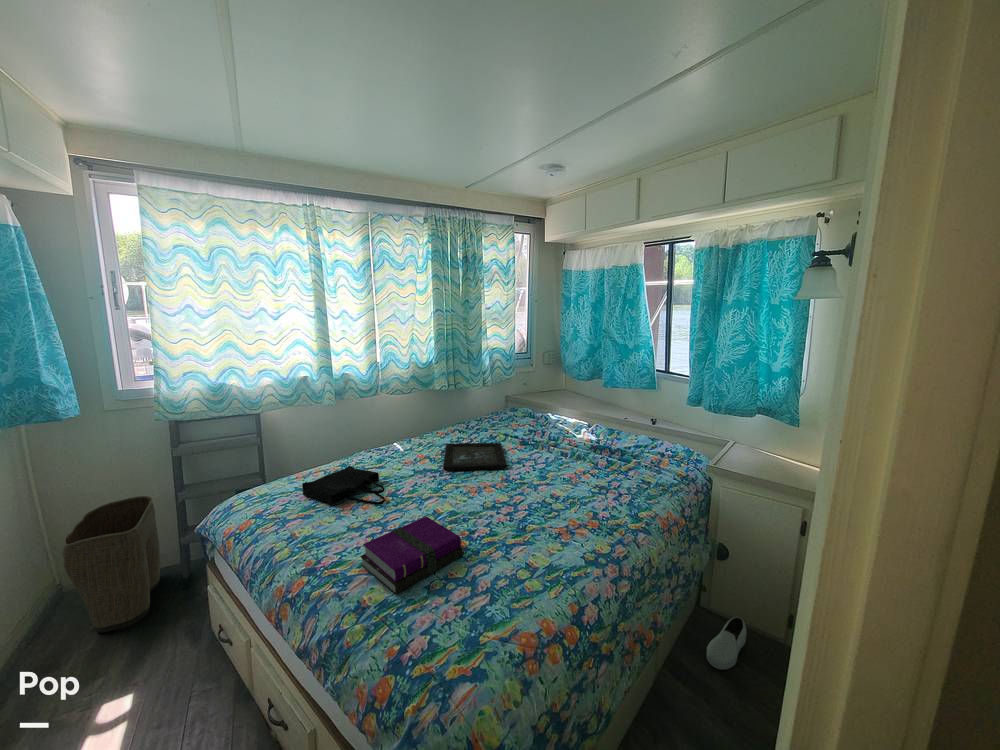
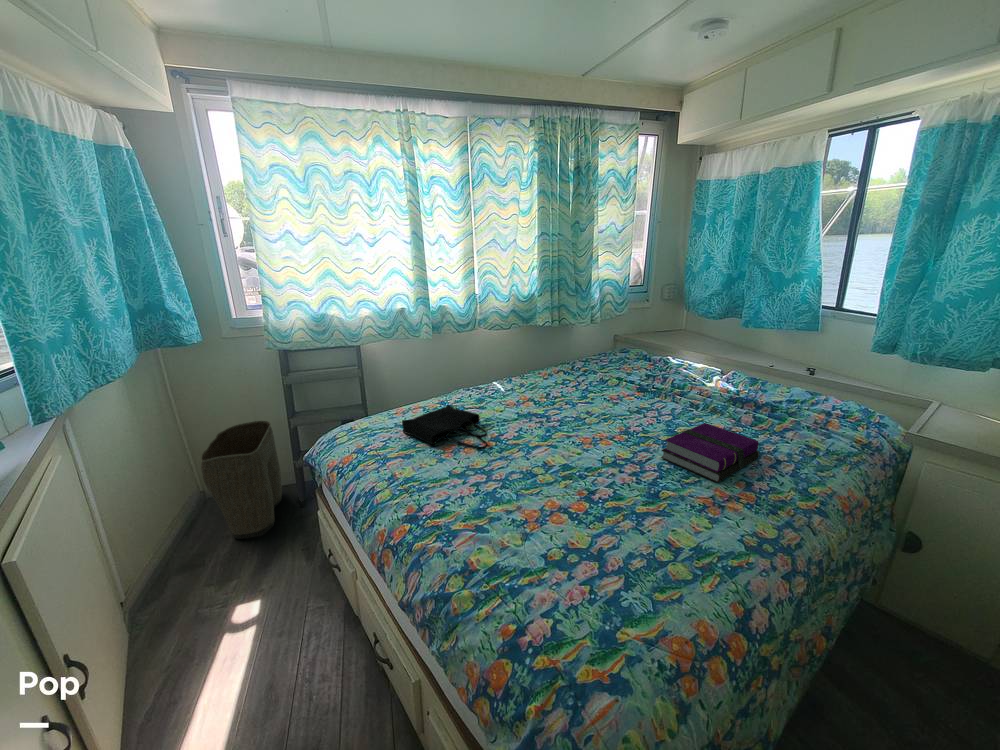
tray: present [443,443,507,470] -> none [549,386,624,418]
notebook: present [360,516,464,594] -> present [661,423,759,482]
shoe: present [707,617,746,670] -> none [883,629,945,693]

